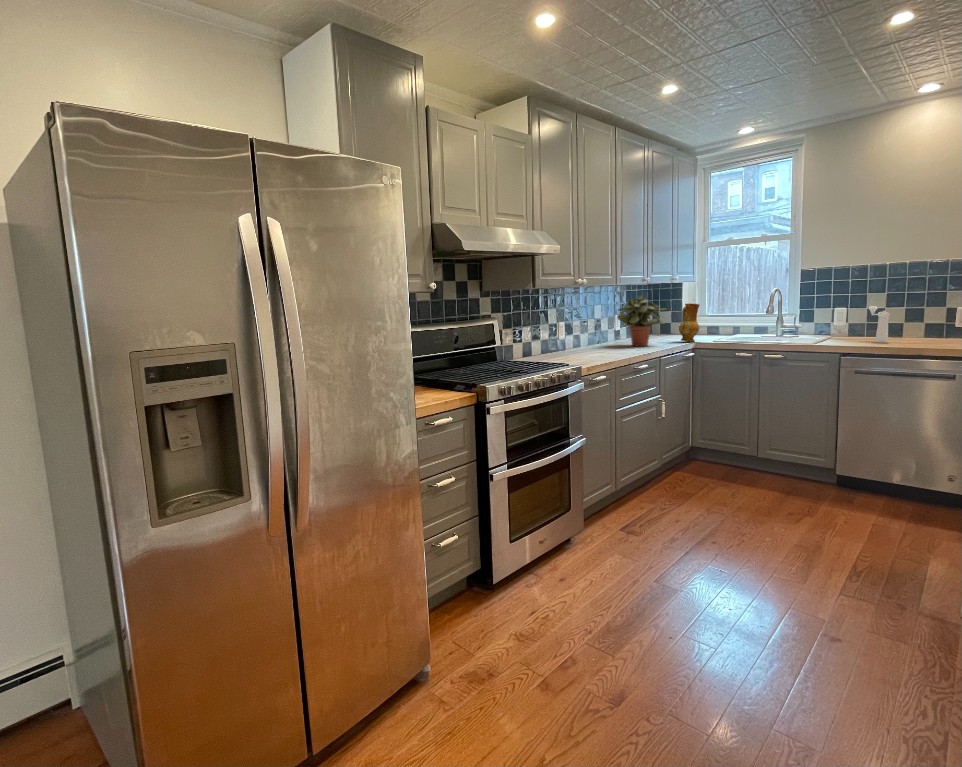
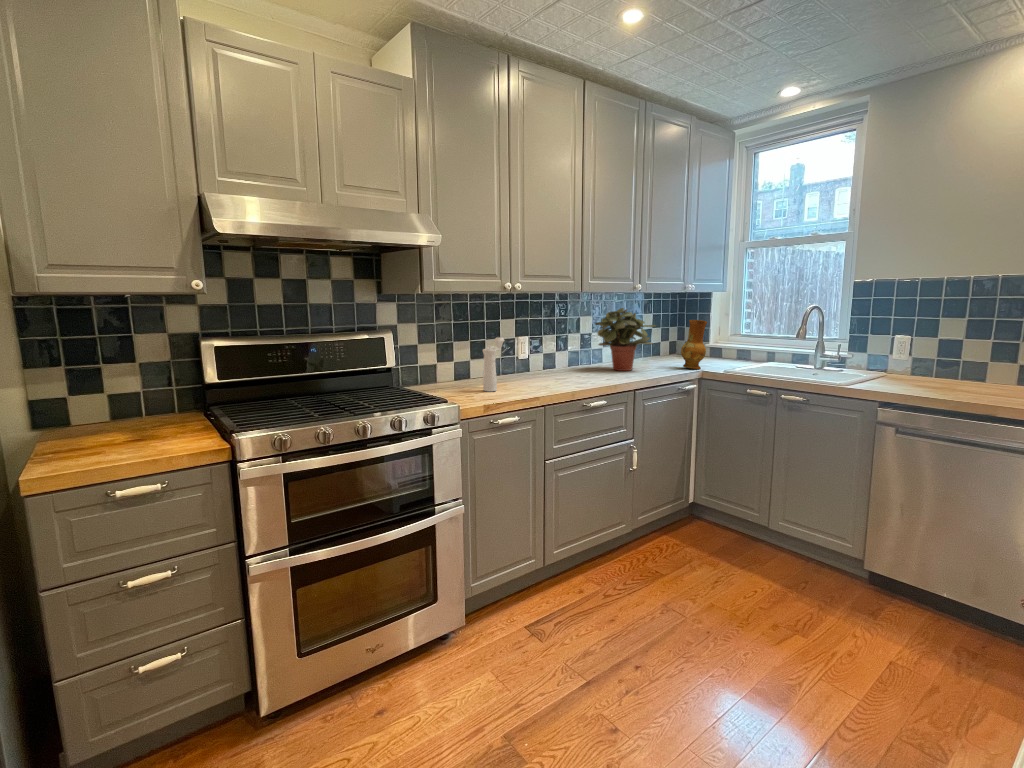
pepper mill: present [869,306,890,343] -> present [483,337,504,392]

